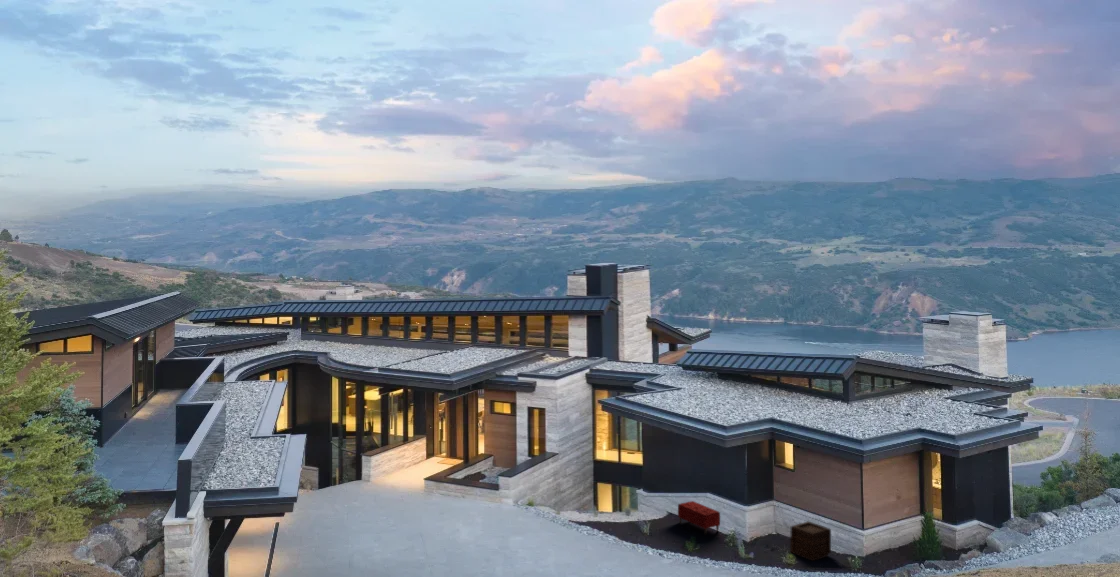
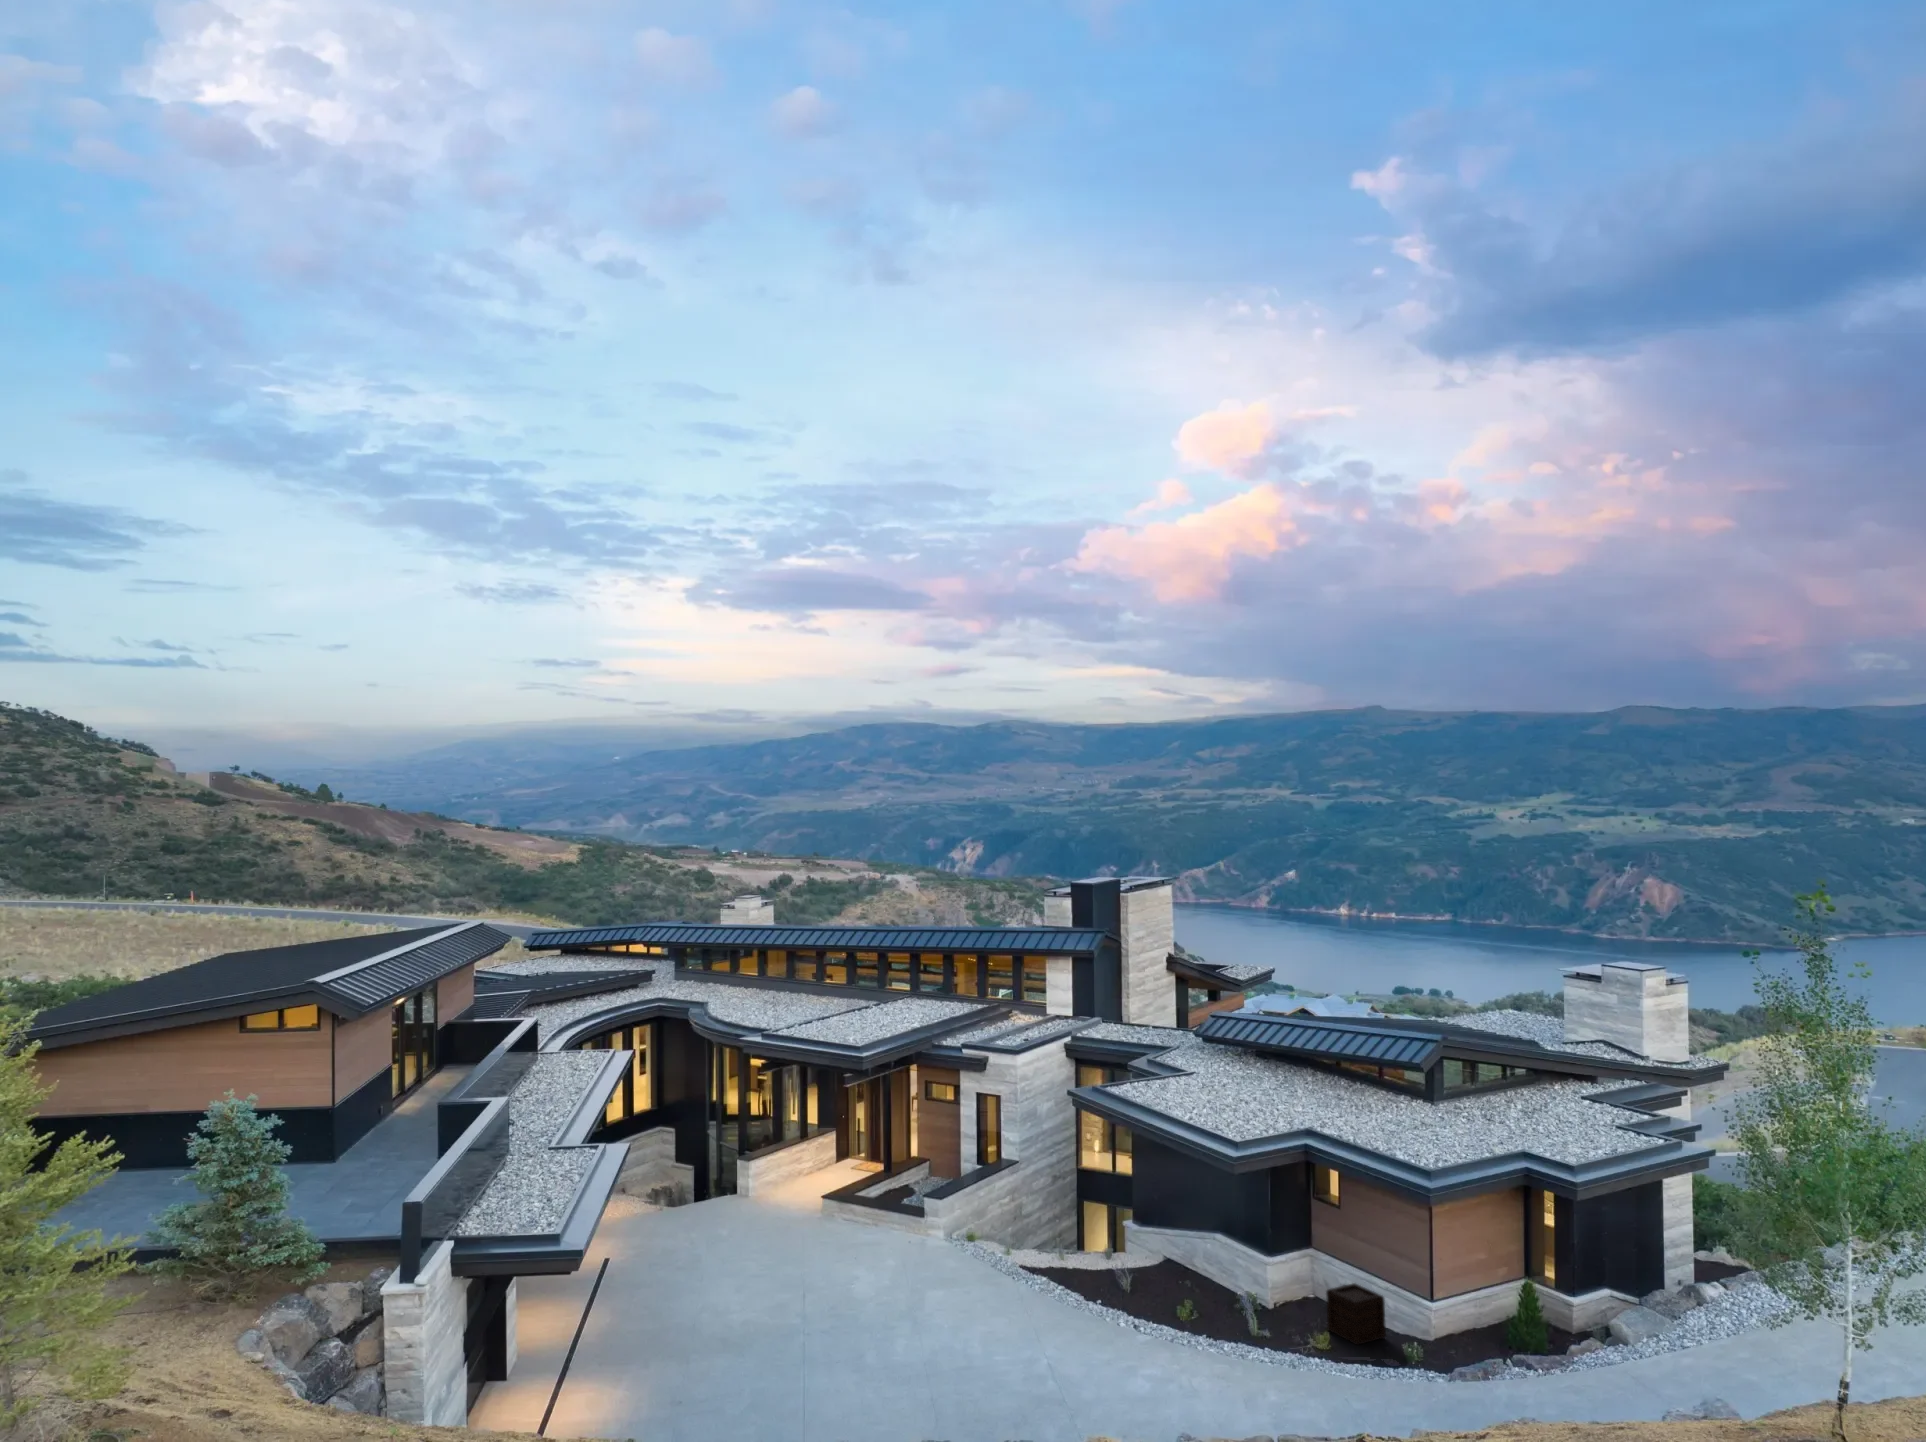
bench: present [678,501,720,534] -> none [1174,1245,1233,1297]

